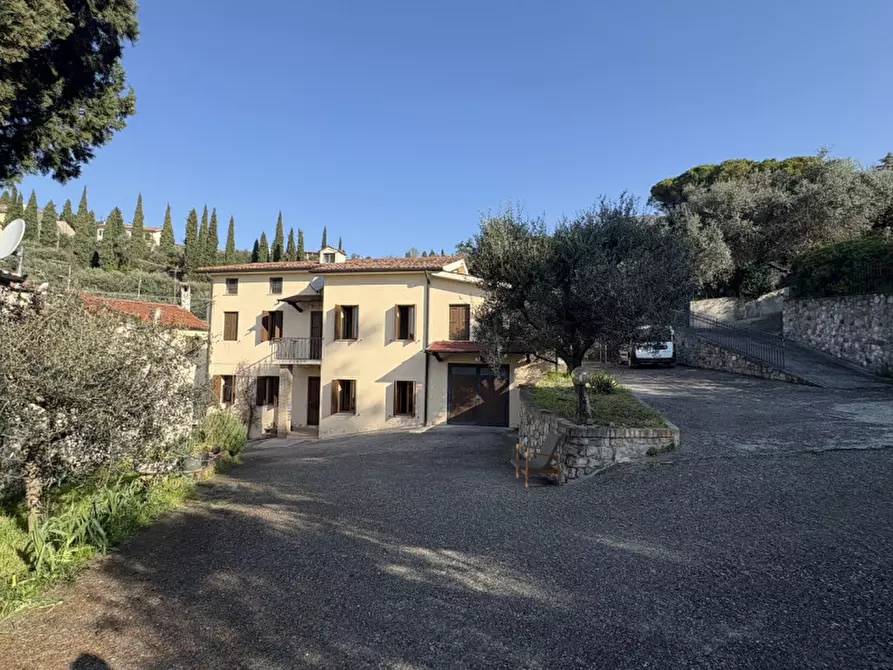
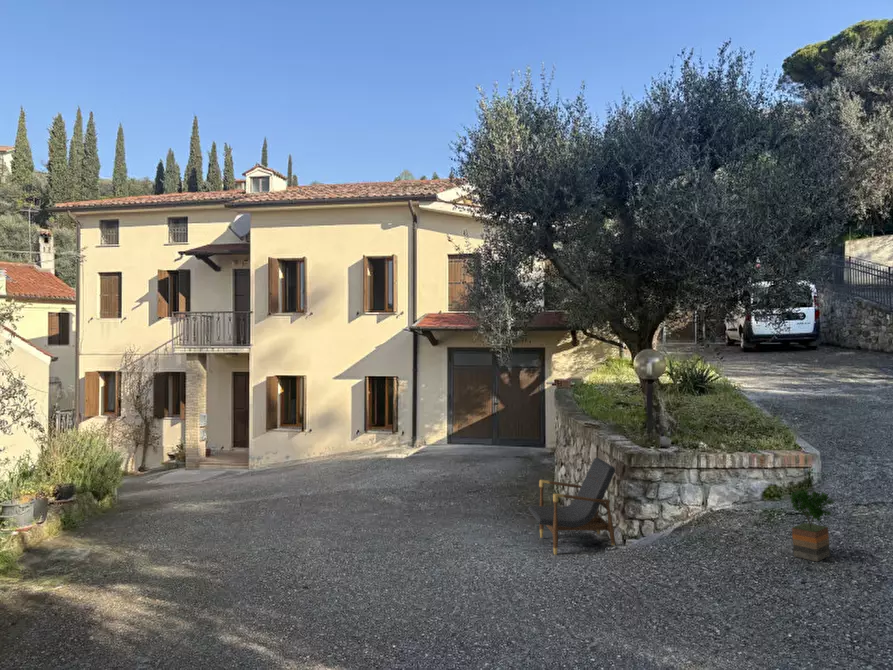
potted tree: none [659,449,685,489] -> present [790,490,834,562]

